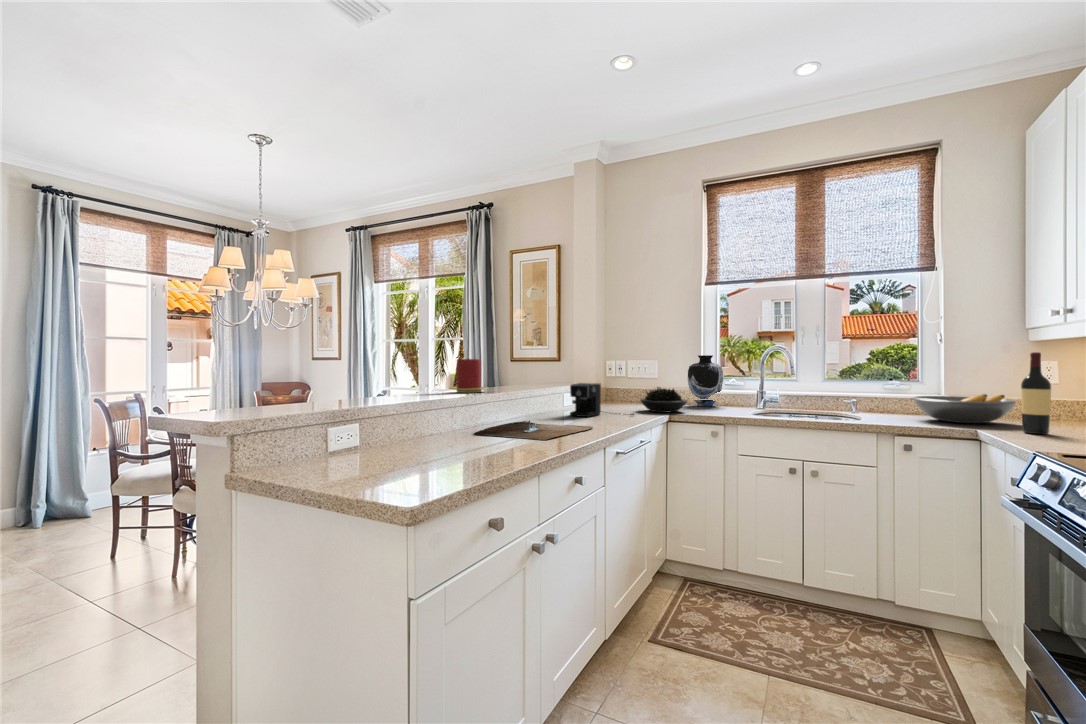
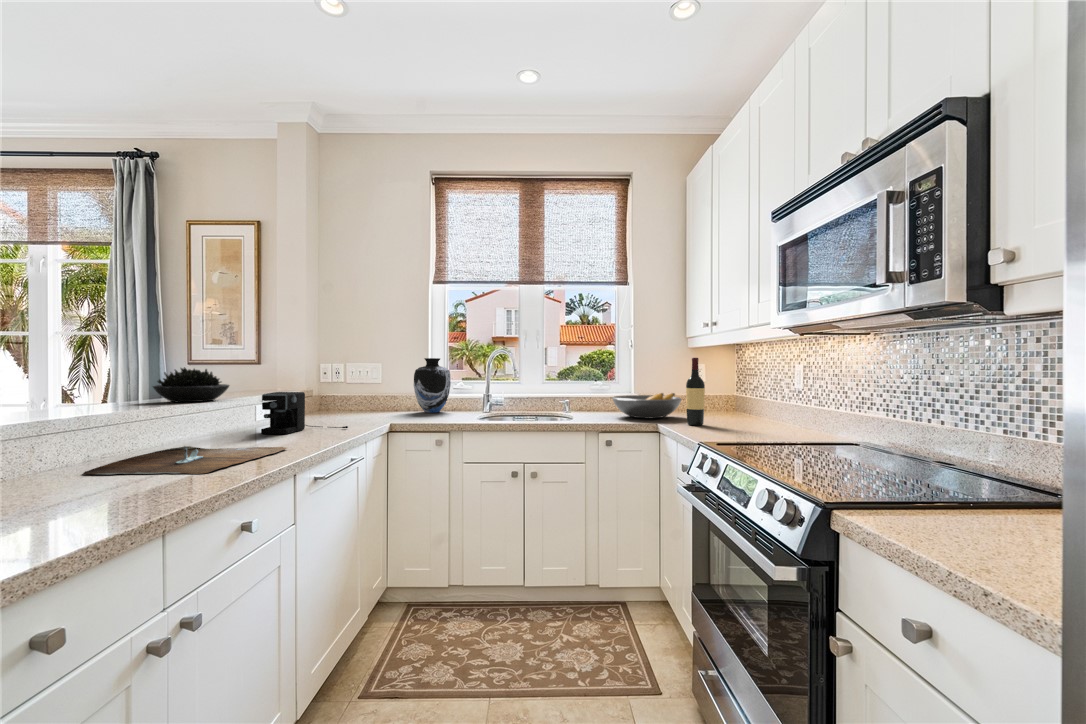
candle: present [449,359,488,393] -> none [51,362,128,411]
succulent plant: present [640,387,687,412] -> present [153,367,229,402]

